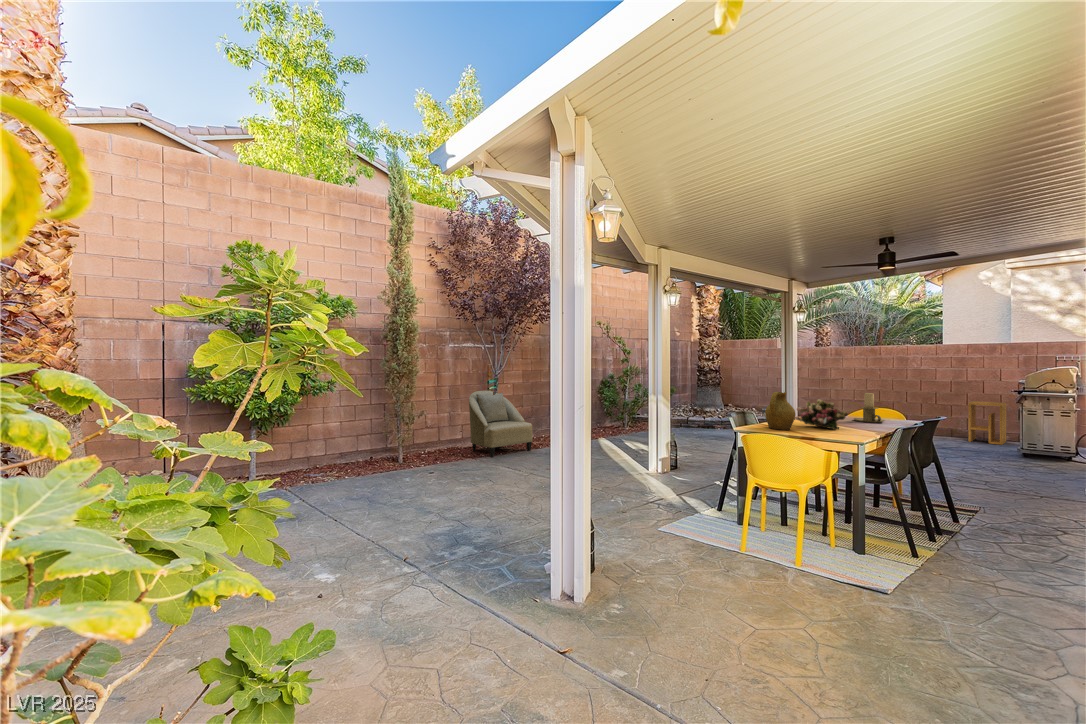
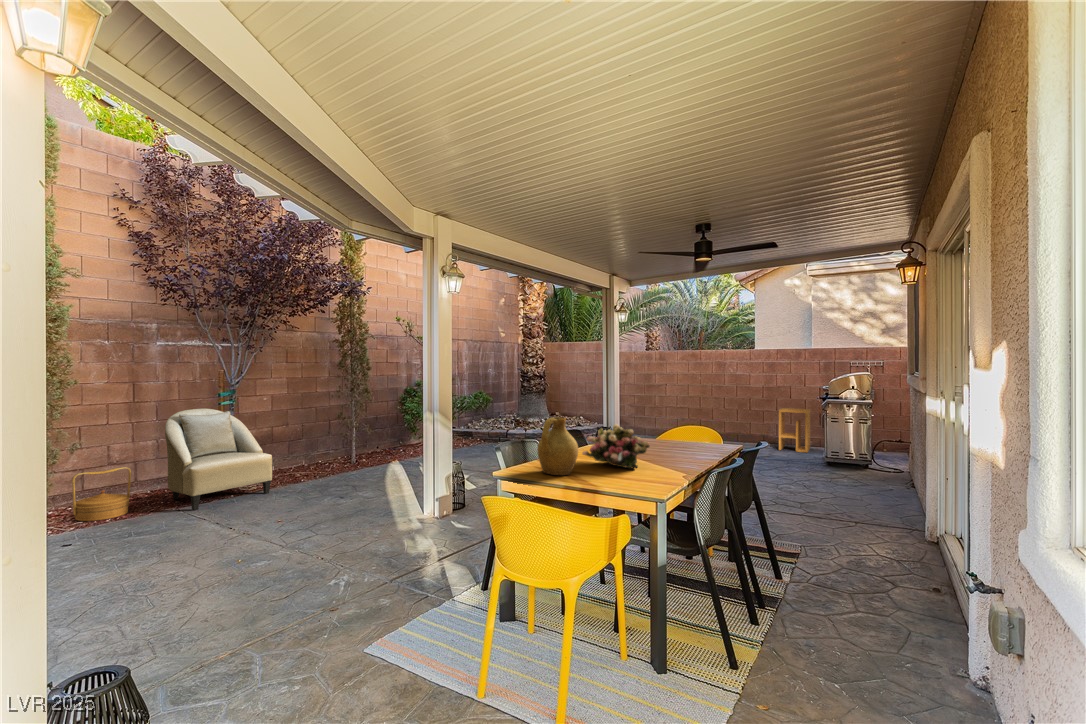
candle holder: present [854,393,885,423] -> none [662,411,698,450]
woven basket: none [426,427,454,459] -> present [72,467,131,521]

